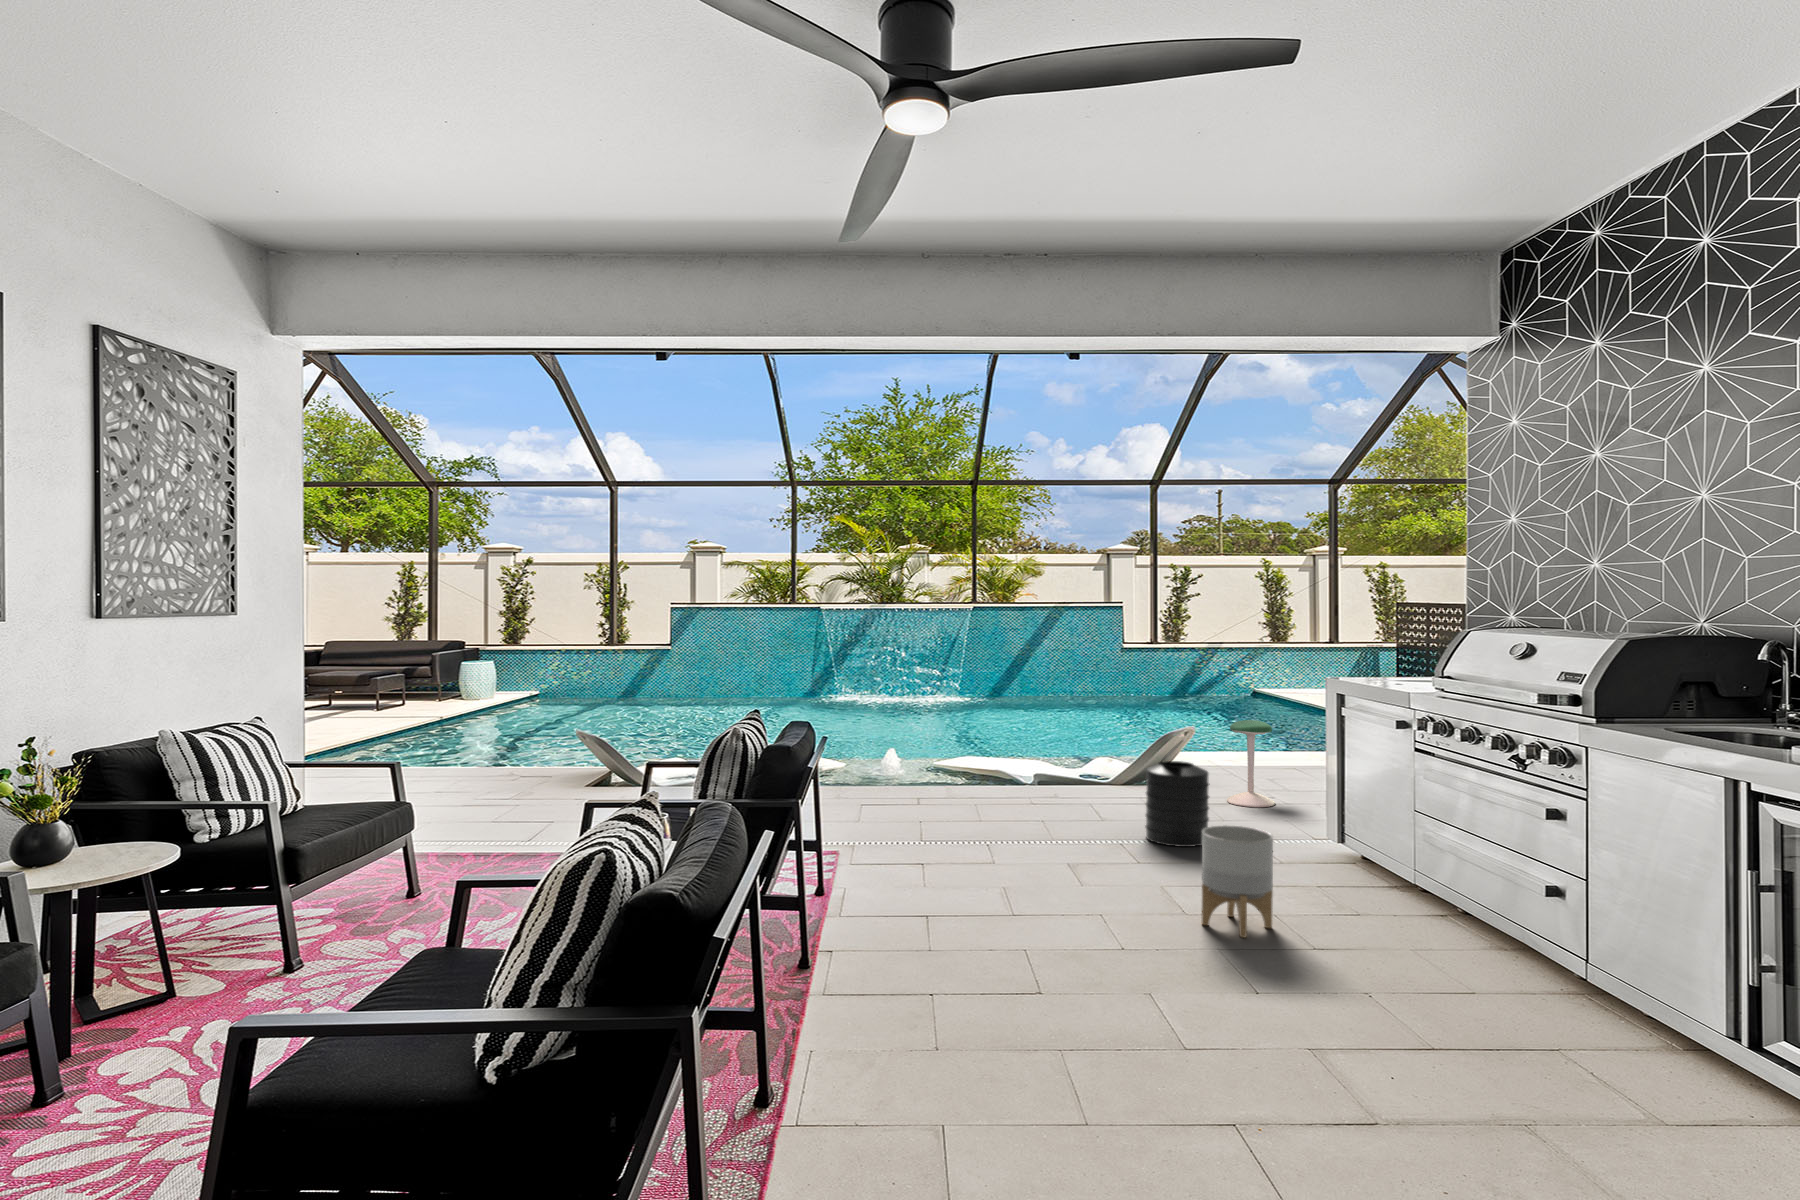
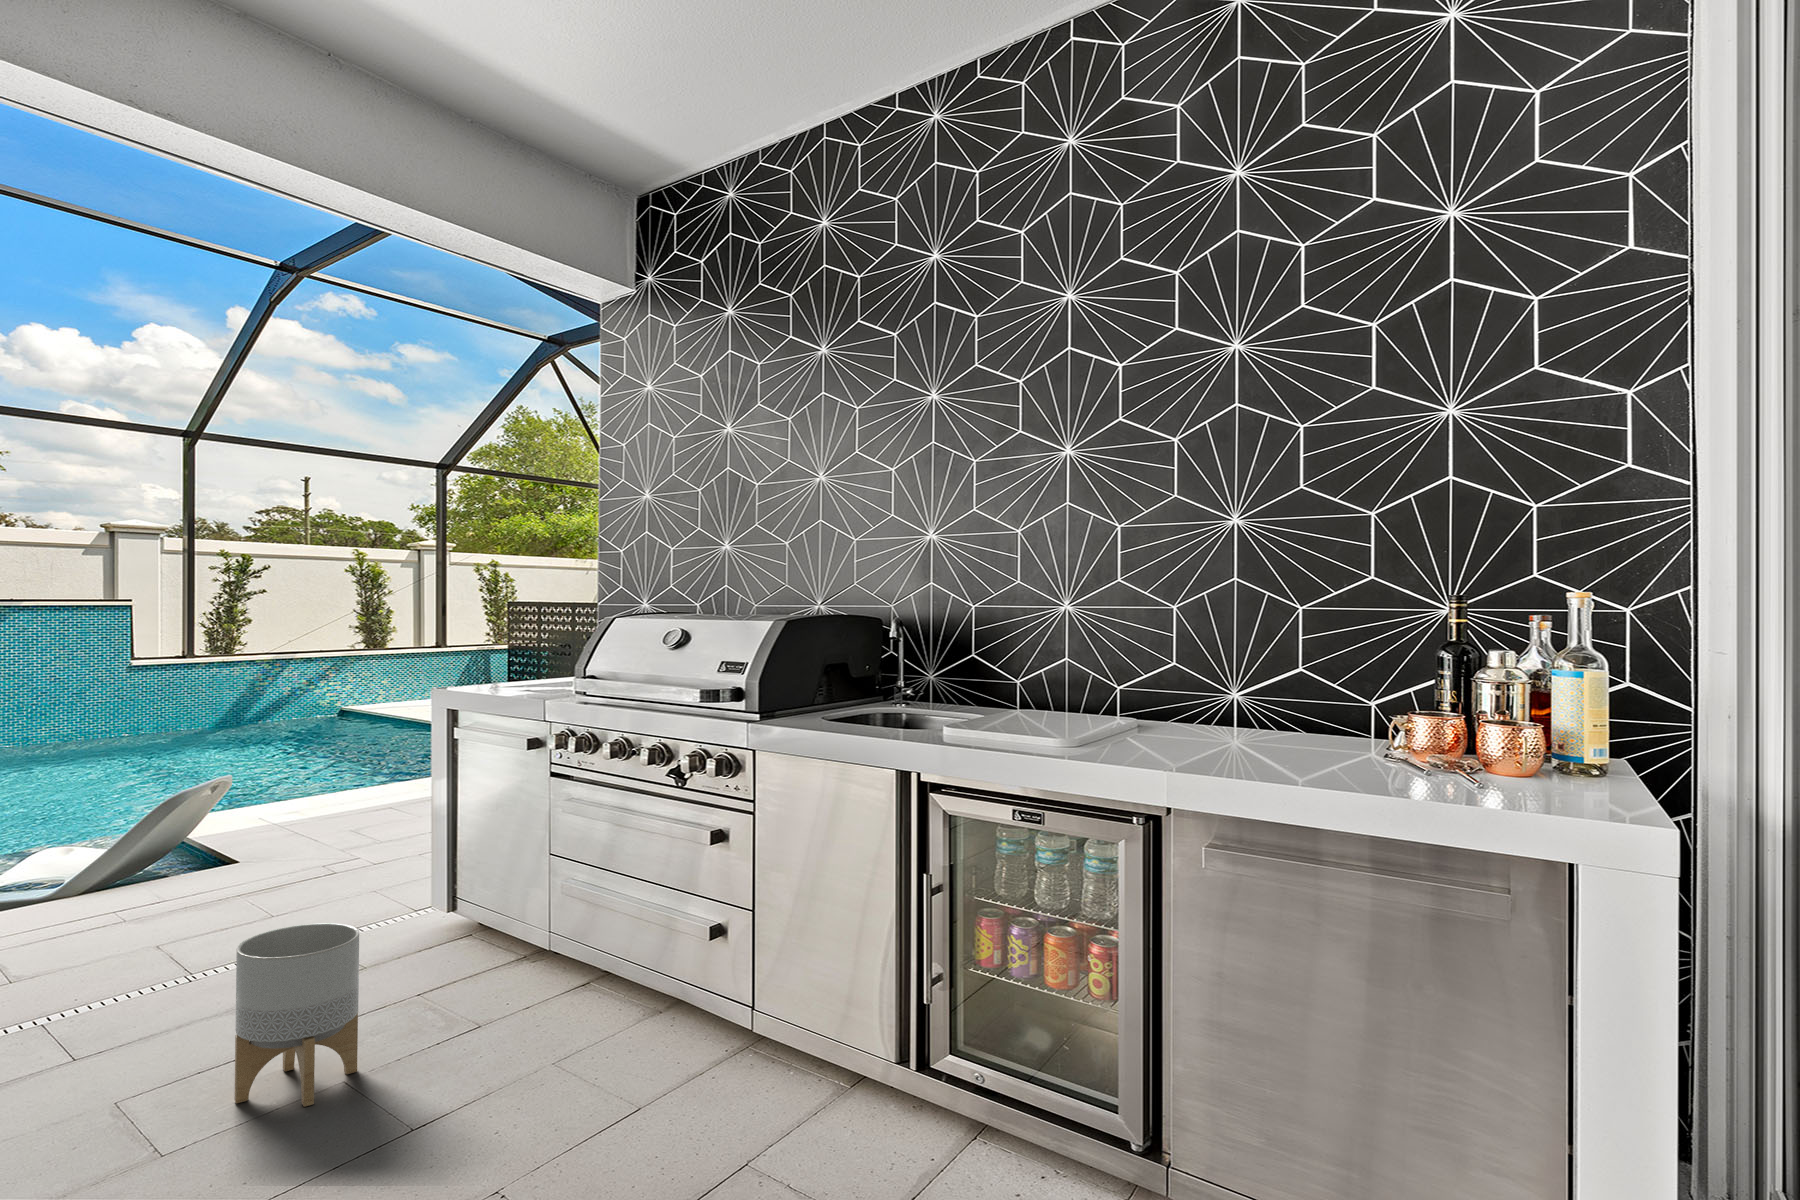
stool: present [1227,720,1275,807] -> none [295,751,366,871]
trash can: present [1145,741,1210,847] -> none [149,793,263,962]

